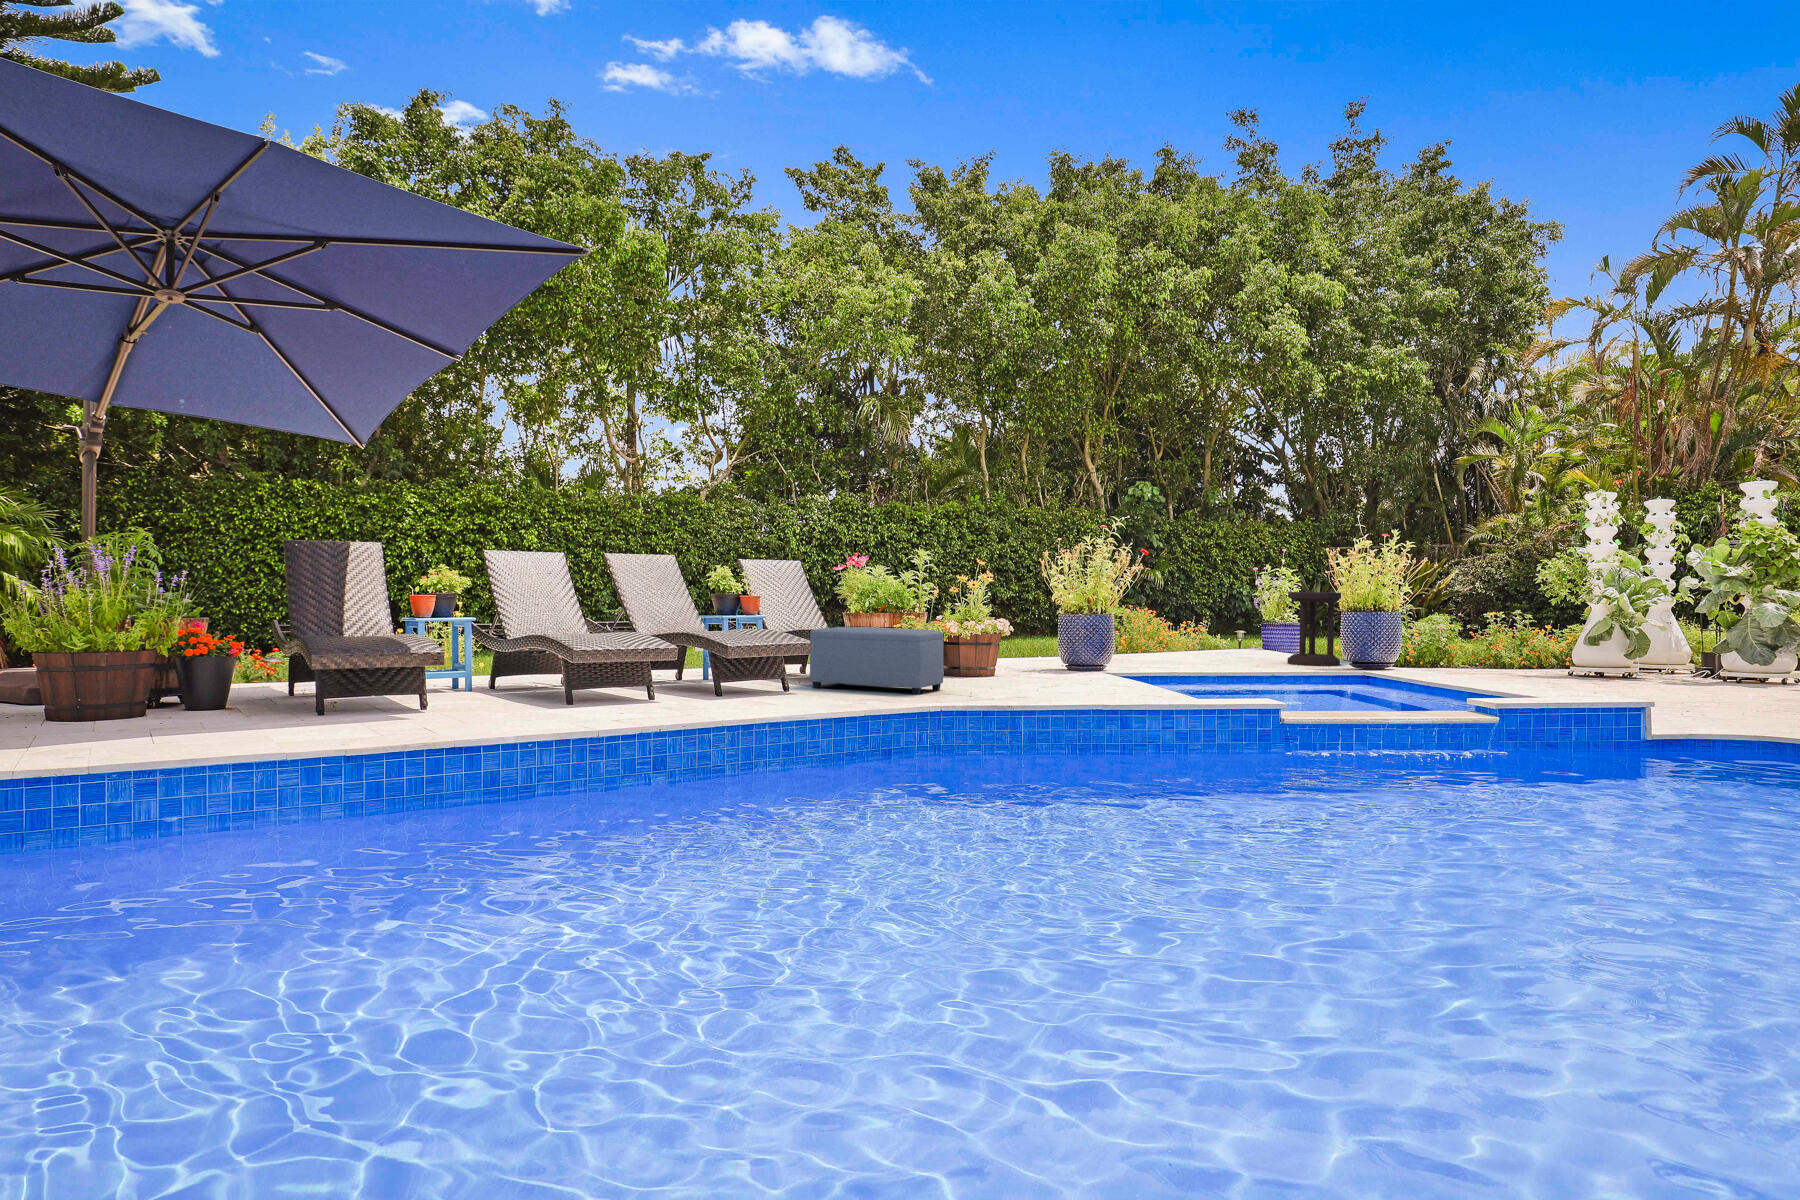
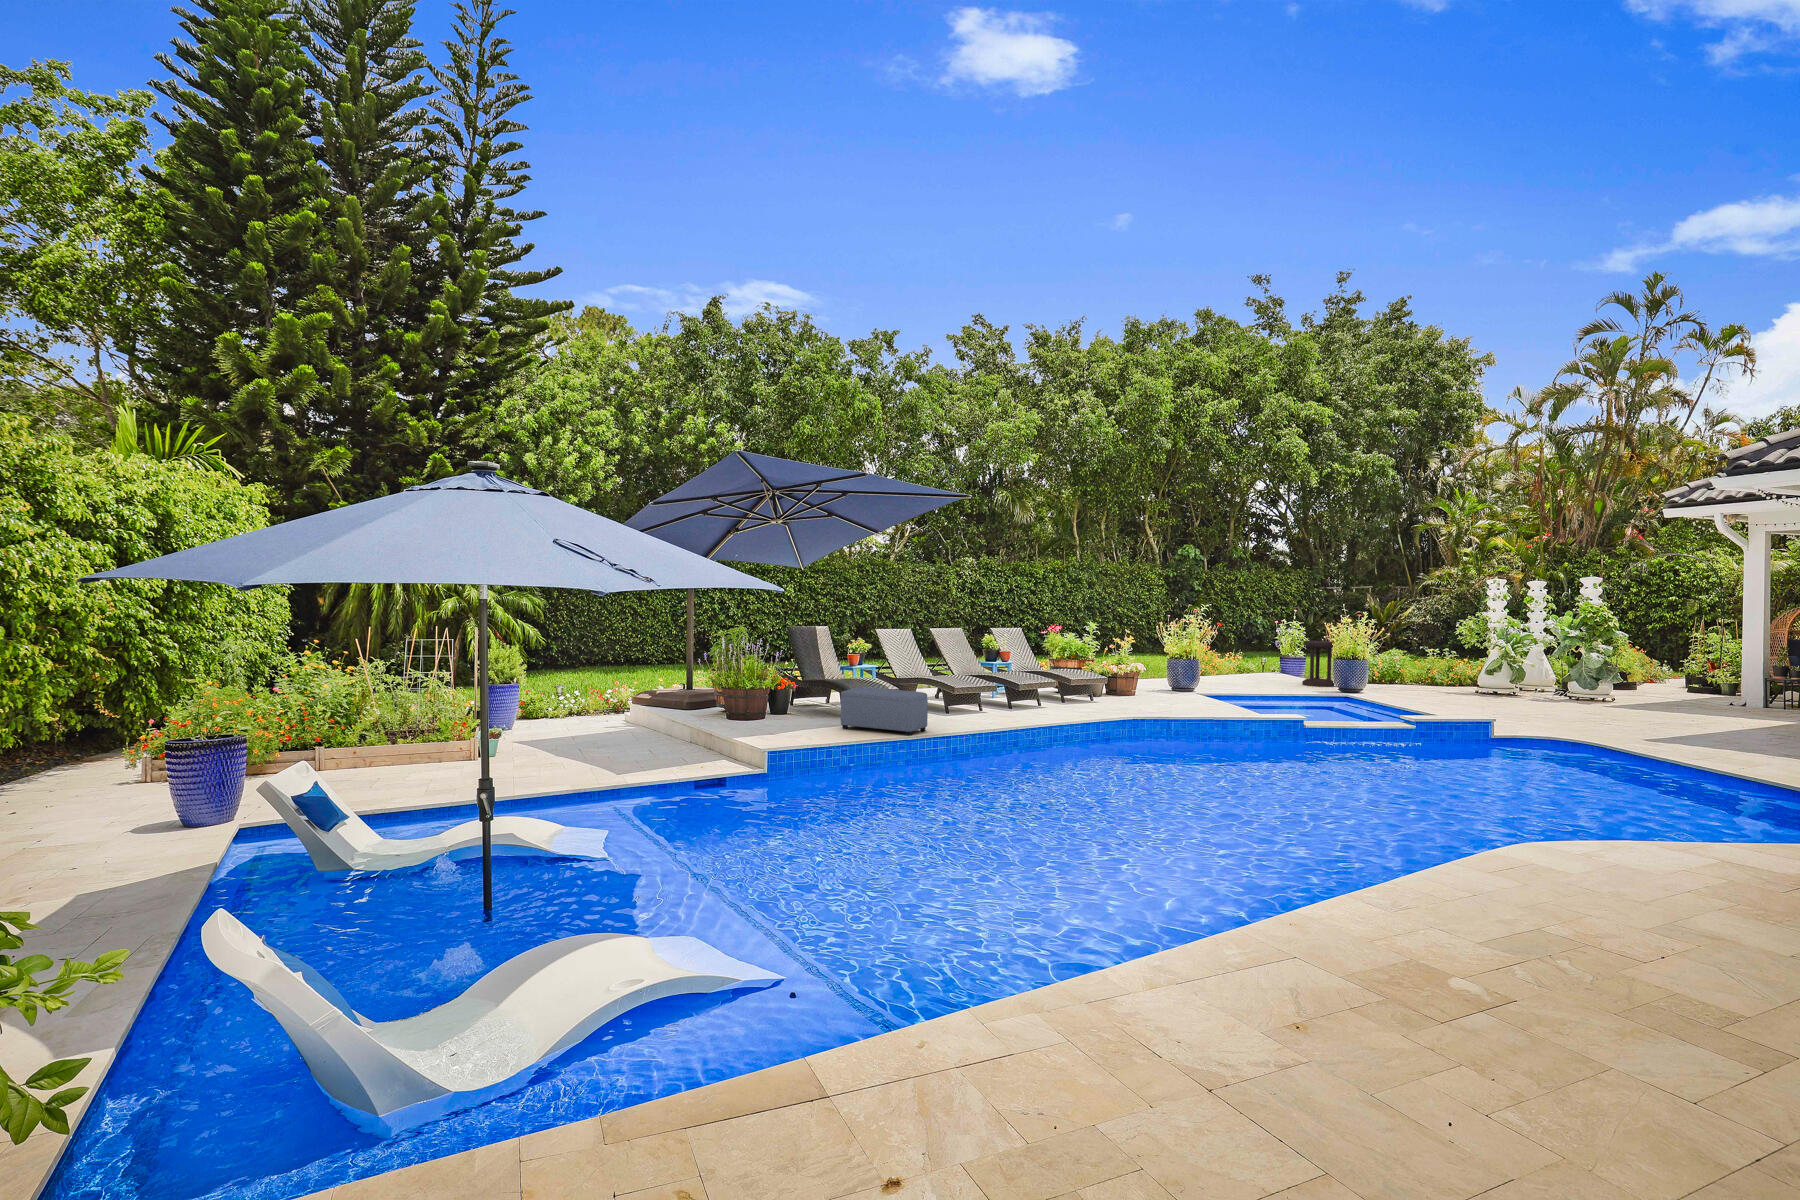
ottoman: present [810,627,944,695] -> present [841,688,928,736]

